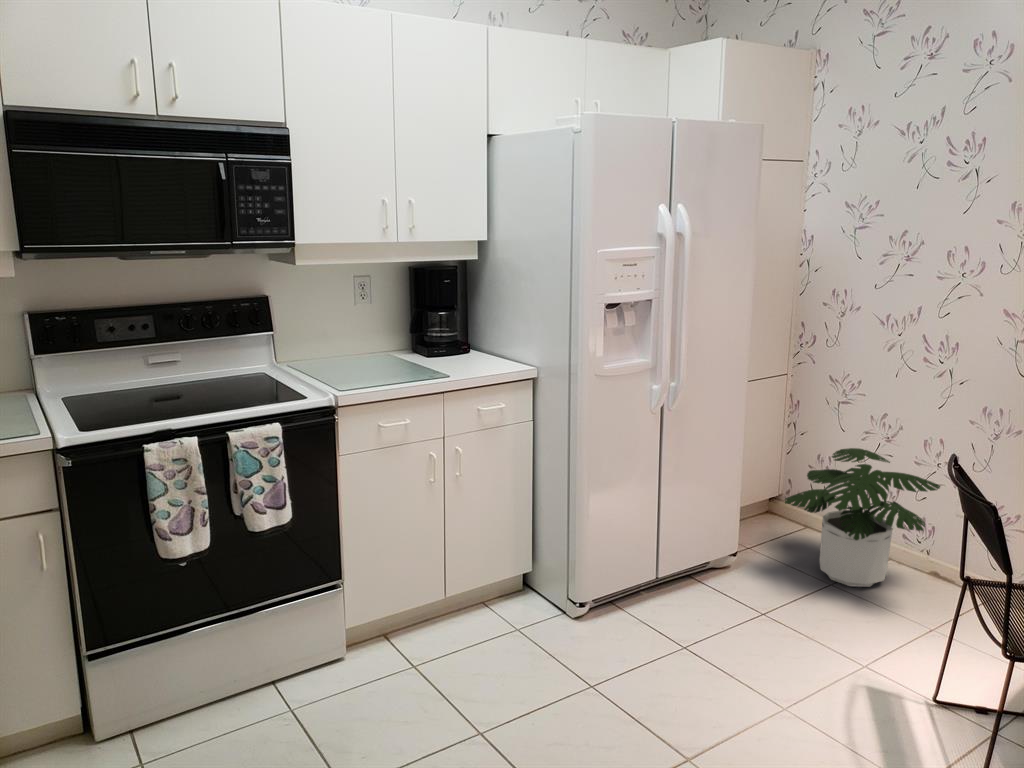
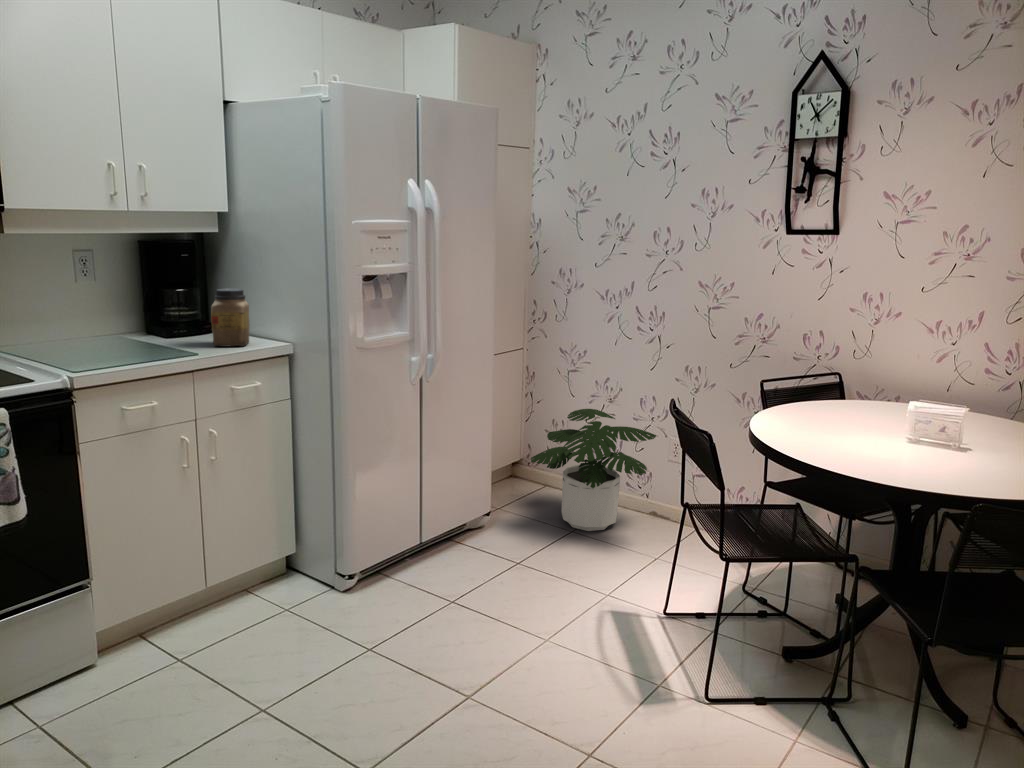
jar: none [463,314,498,370] -> present [211,288,250,346]

